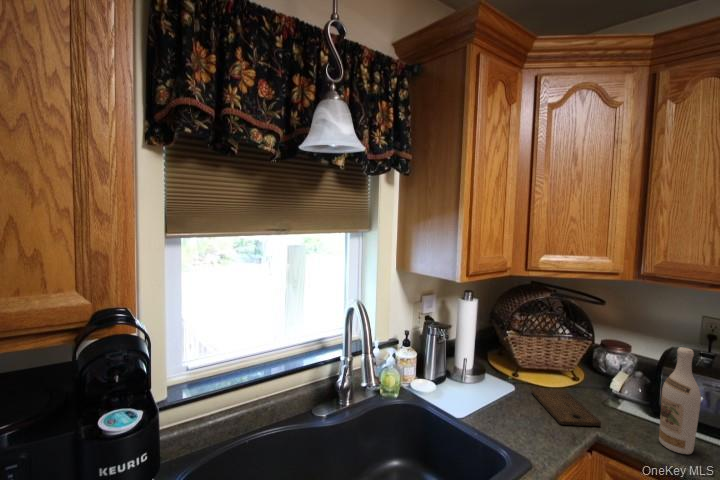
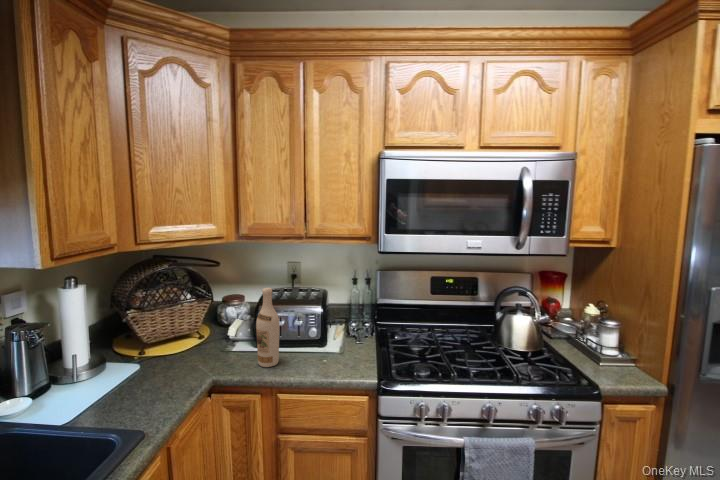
cutting board: present [532,390,601,426] -> none [157,350,217,384]

